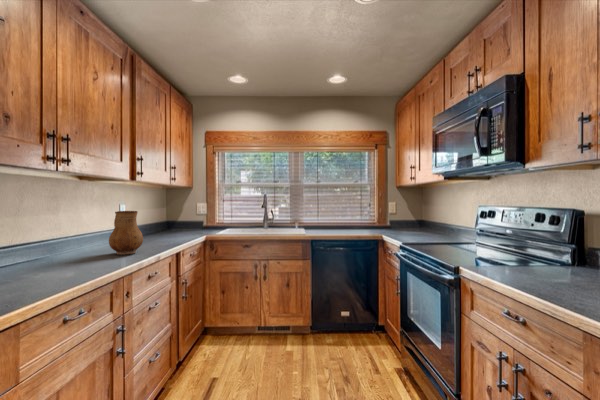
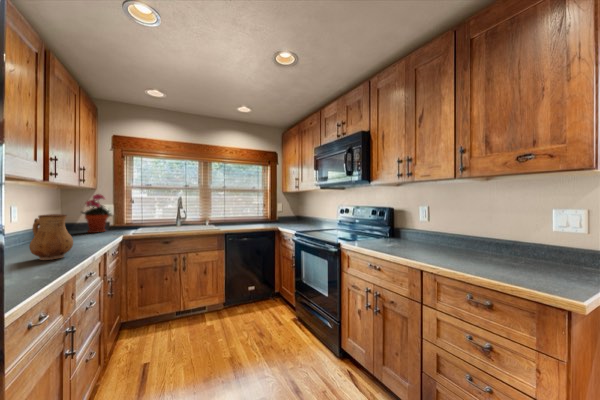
potted plant: none [178,191,204,231] -> present [82,194,111,233]

